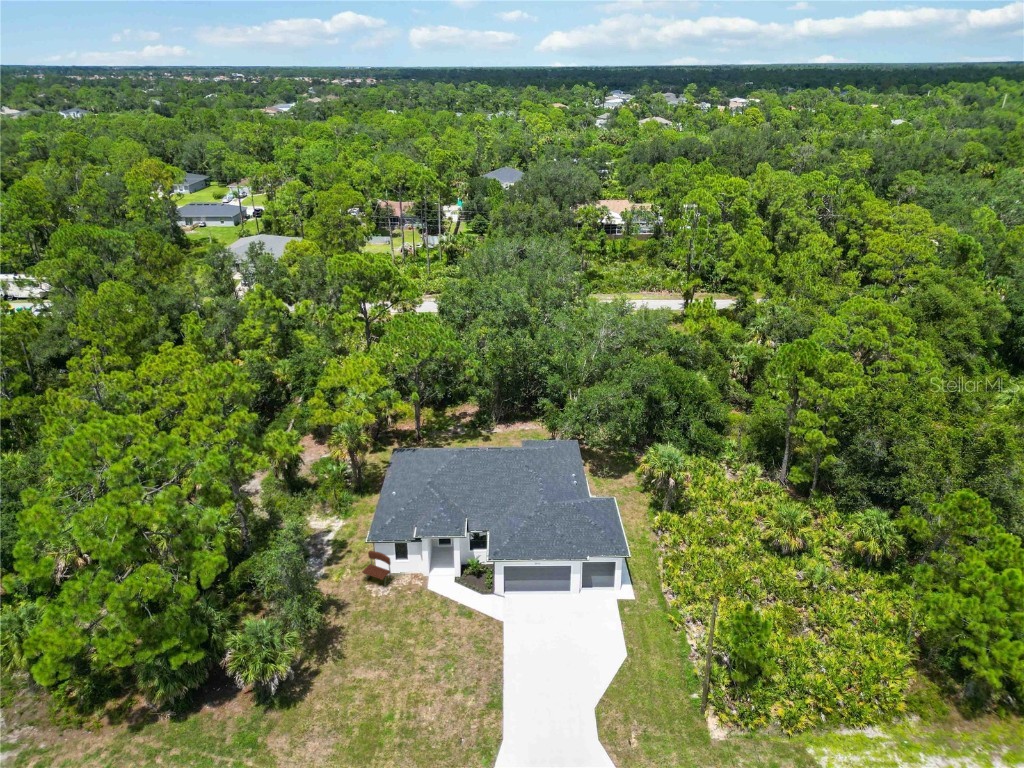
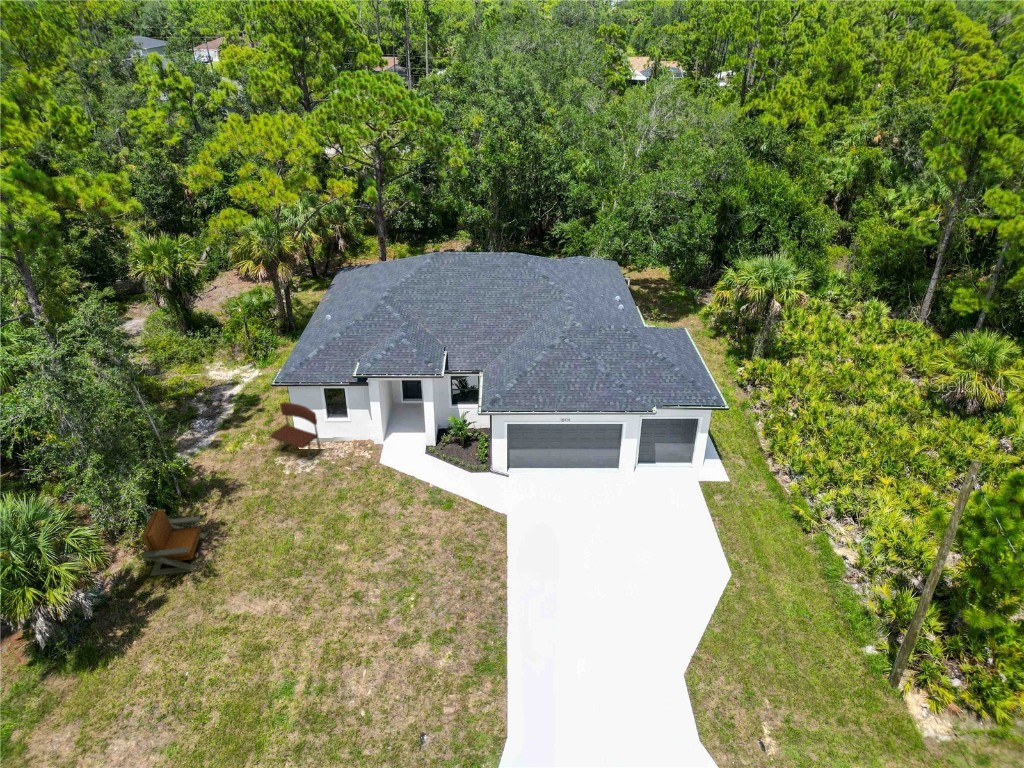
lounge chair: none [304,620,333,659] -> present [142,509,206,576]

